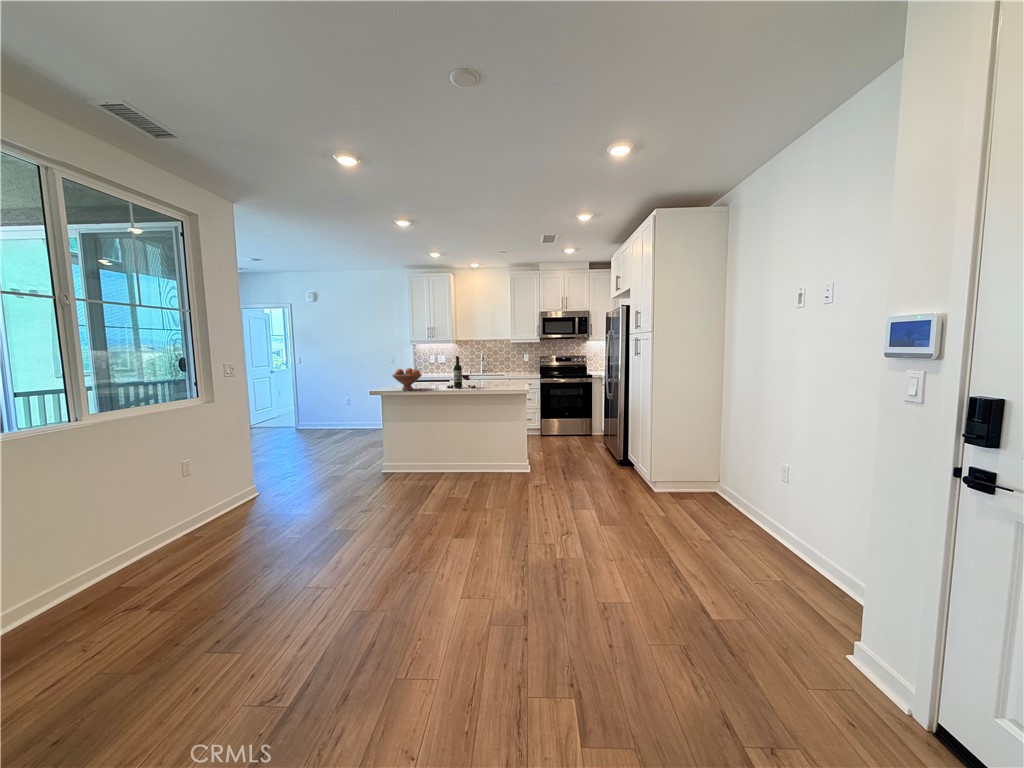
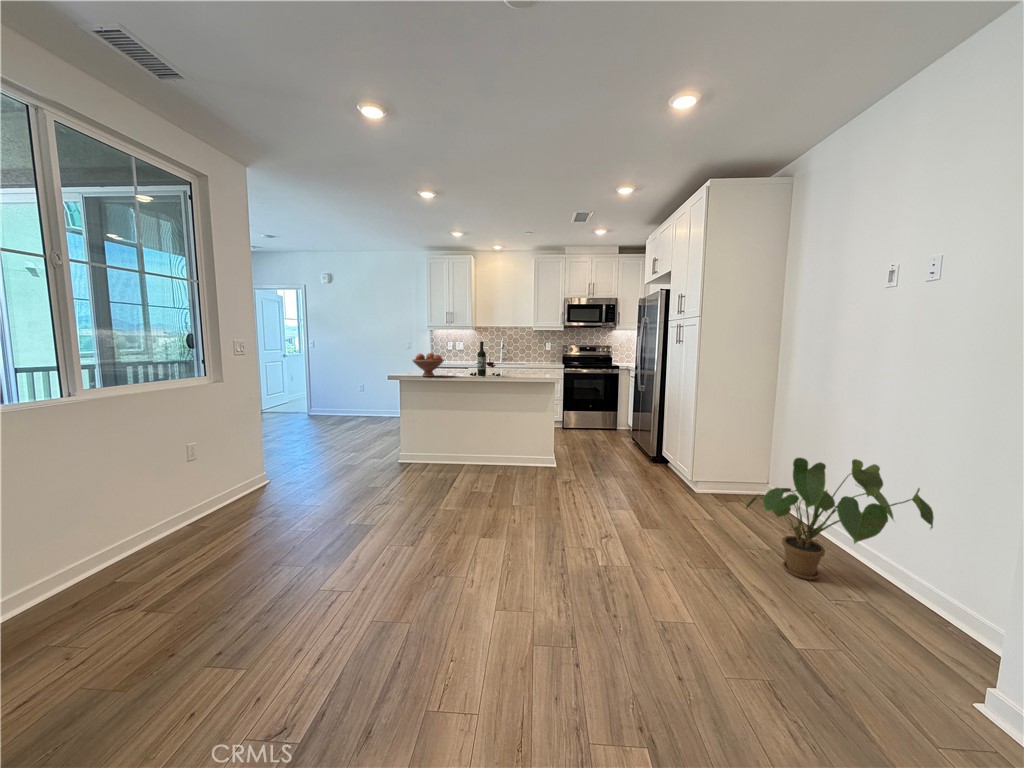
house plant: none [687,456,834,564] -> present [746,458,934,580]

